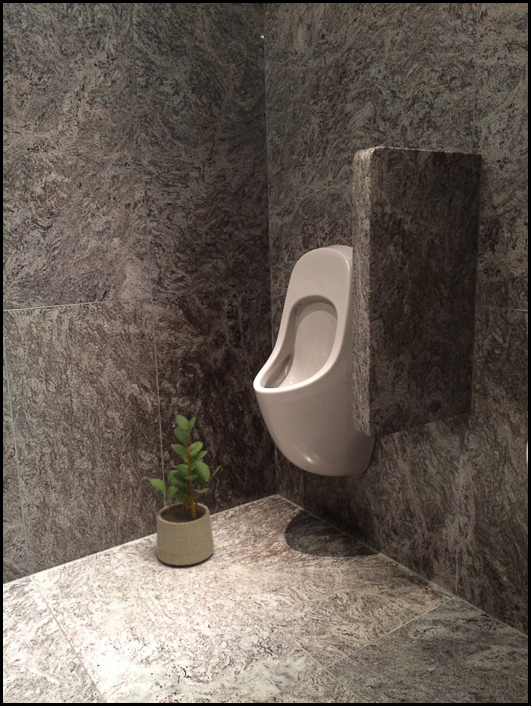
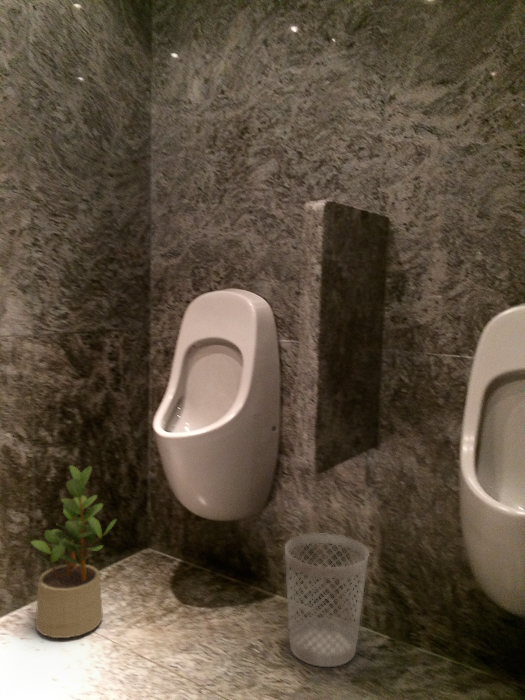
wastebasket: none [364,496,452,630] -> present [285,533,368,667]

